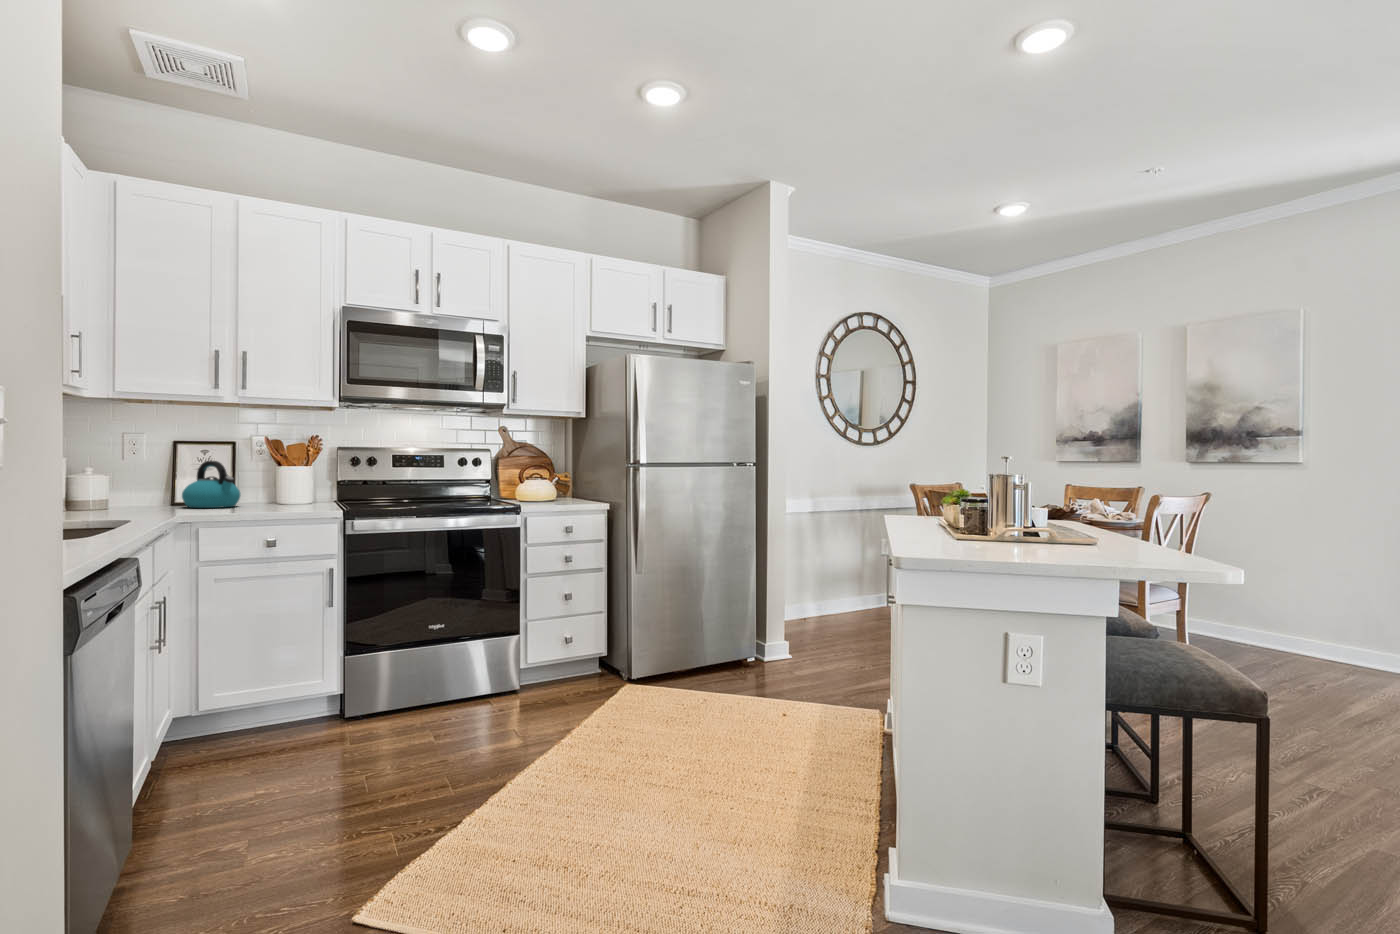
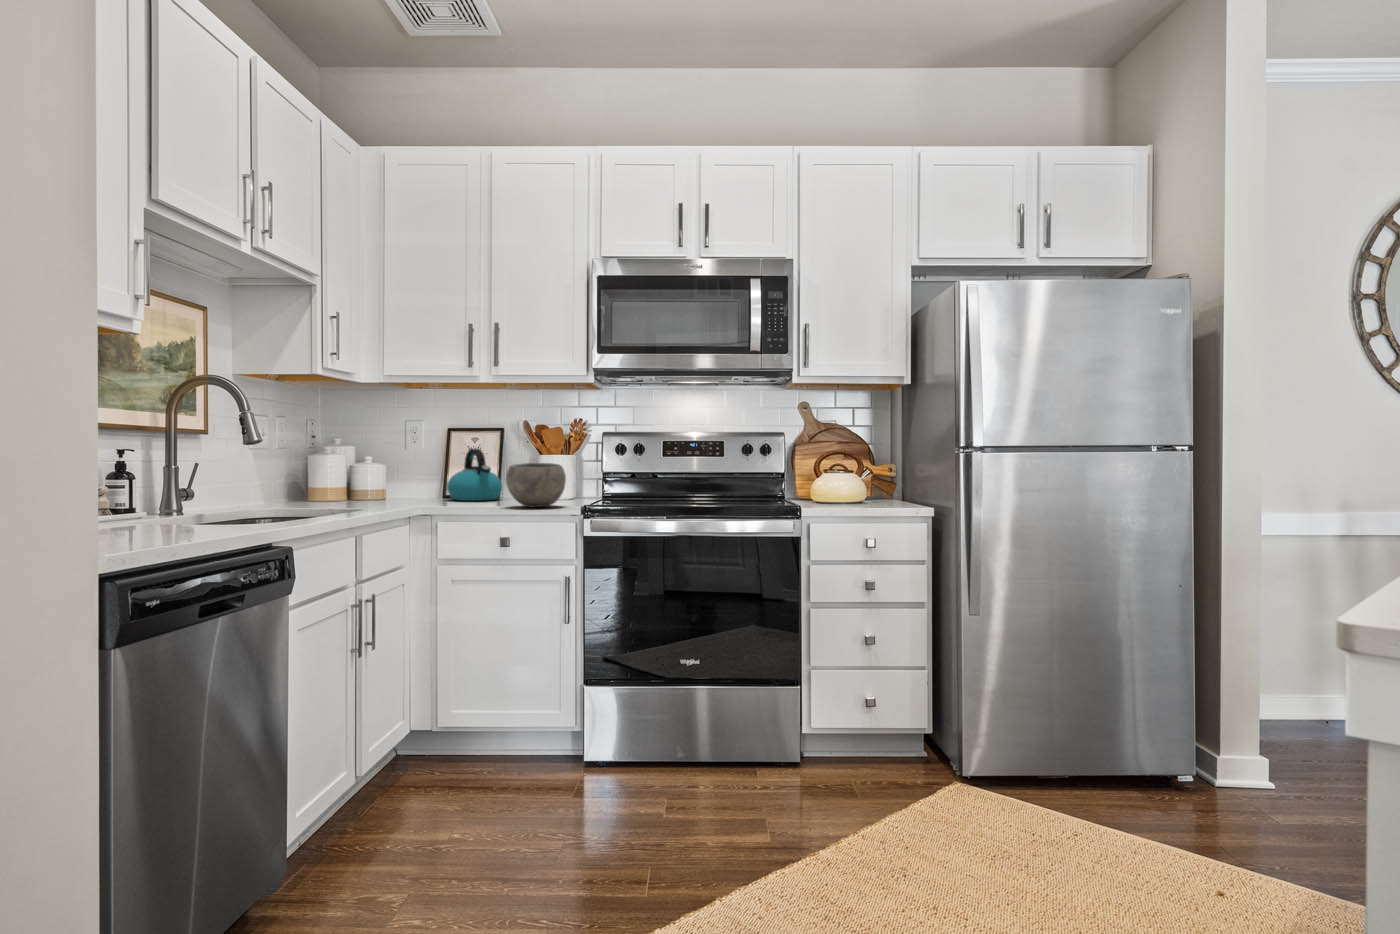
bowl: none [269,474,325,512] -> present [506,463,566,507]

